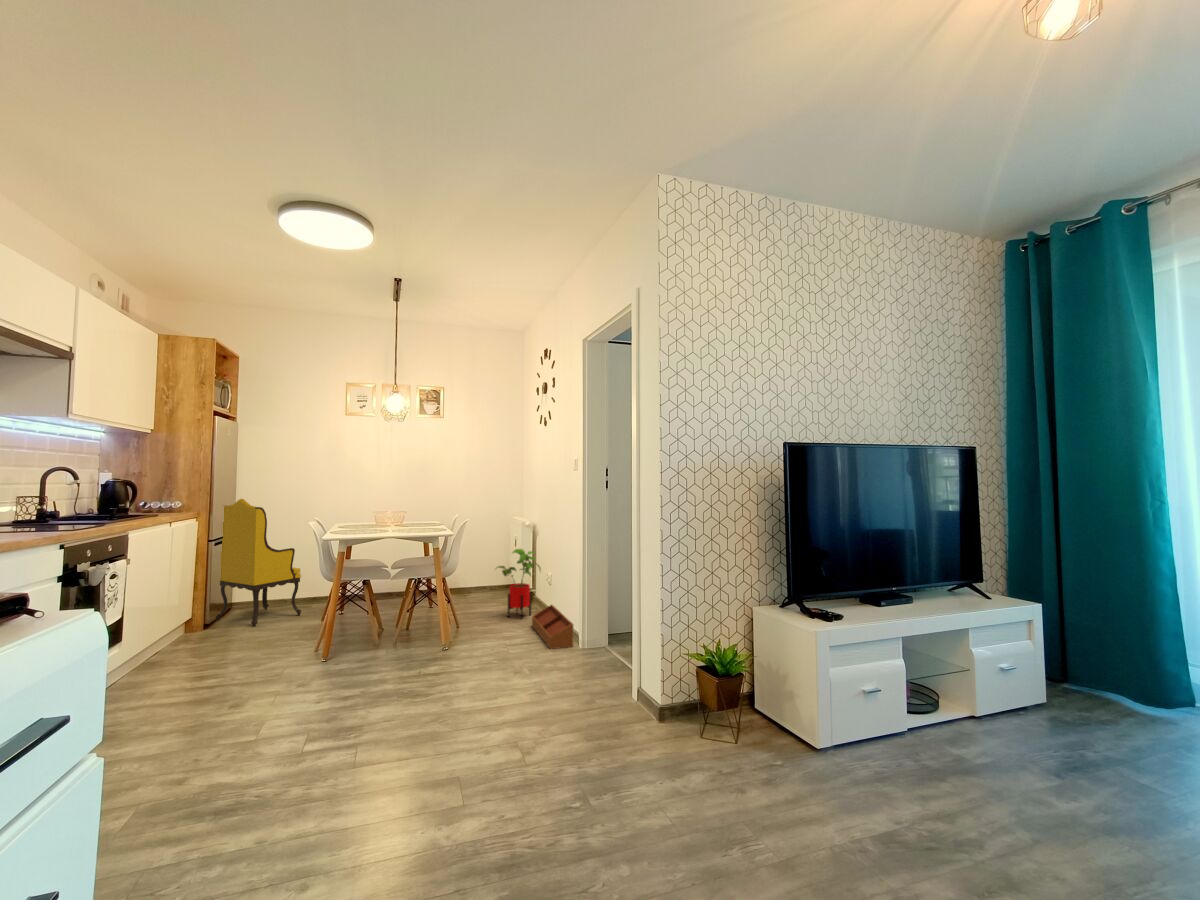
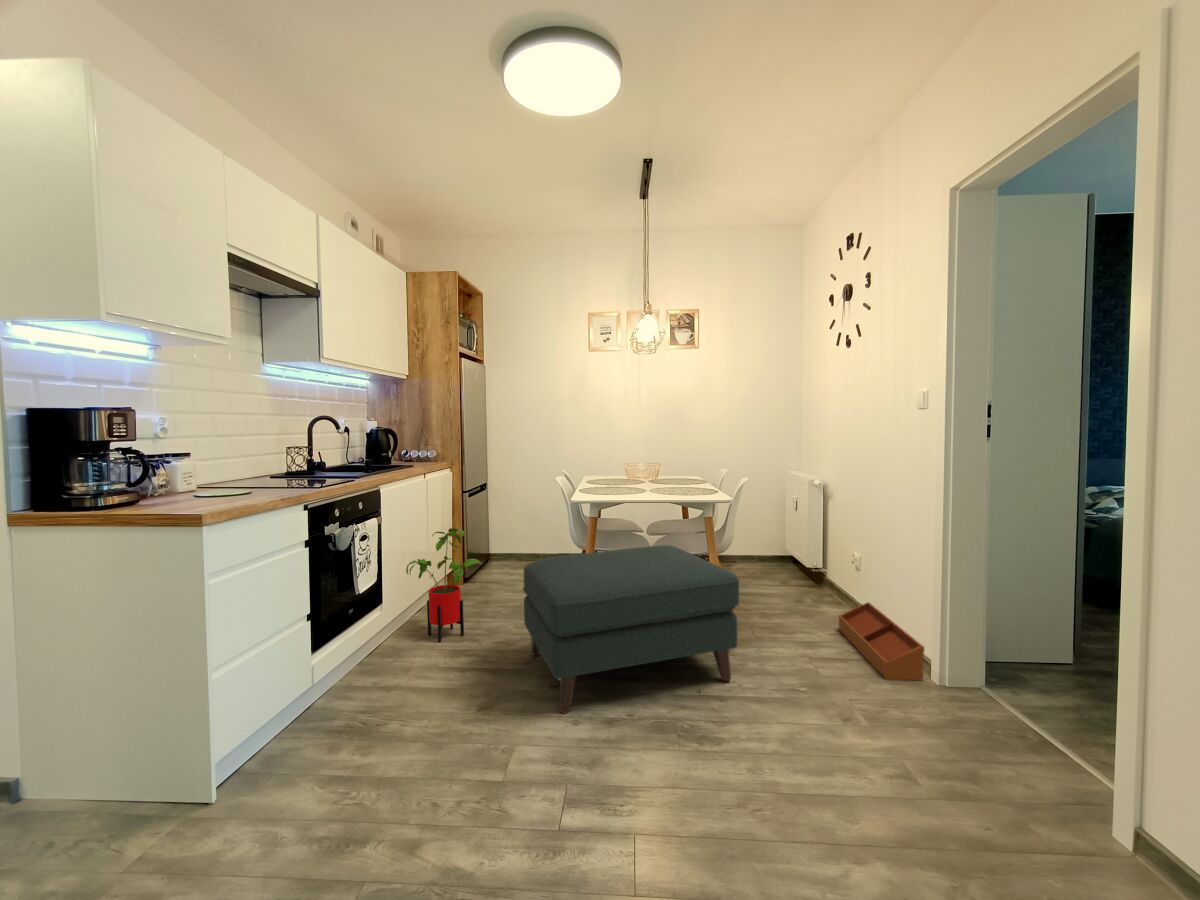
armchair: present [216,499,301,626] -> none [475,448,554,586]
house plant: present [497,549,541,619] -> present [406,528,482,642]
ottoman: none [274,572,451,698] -> present [523,545,739,714]

